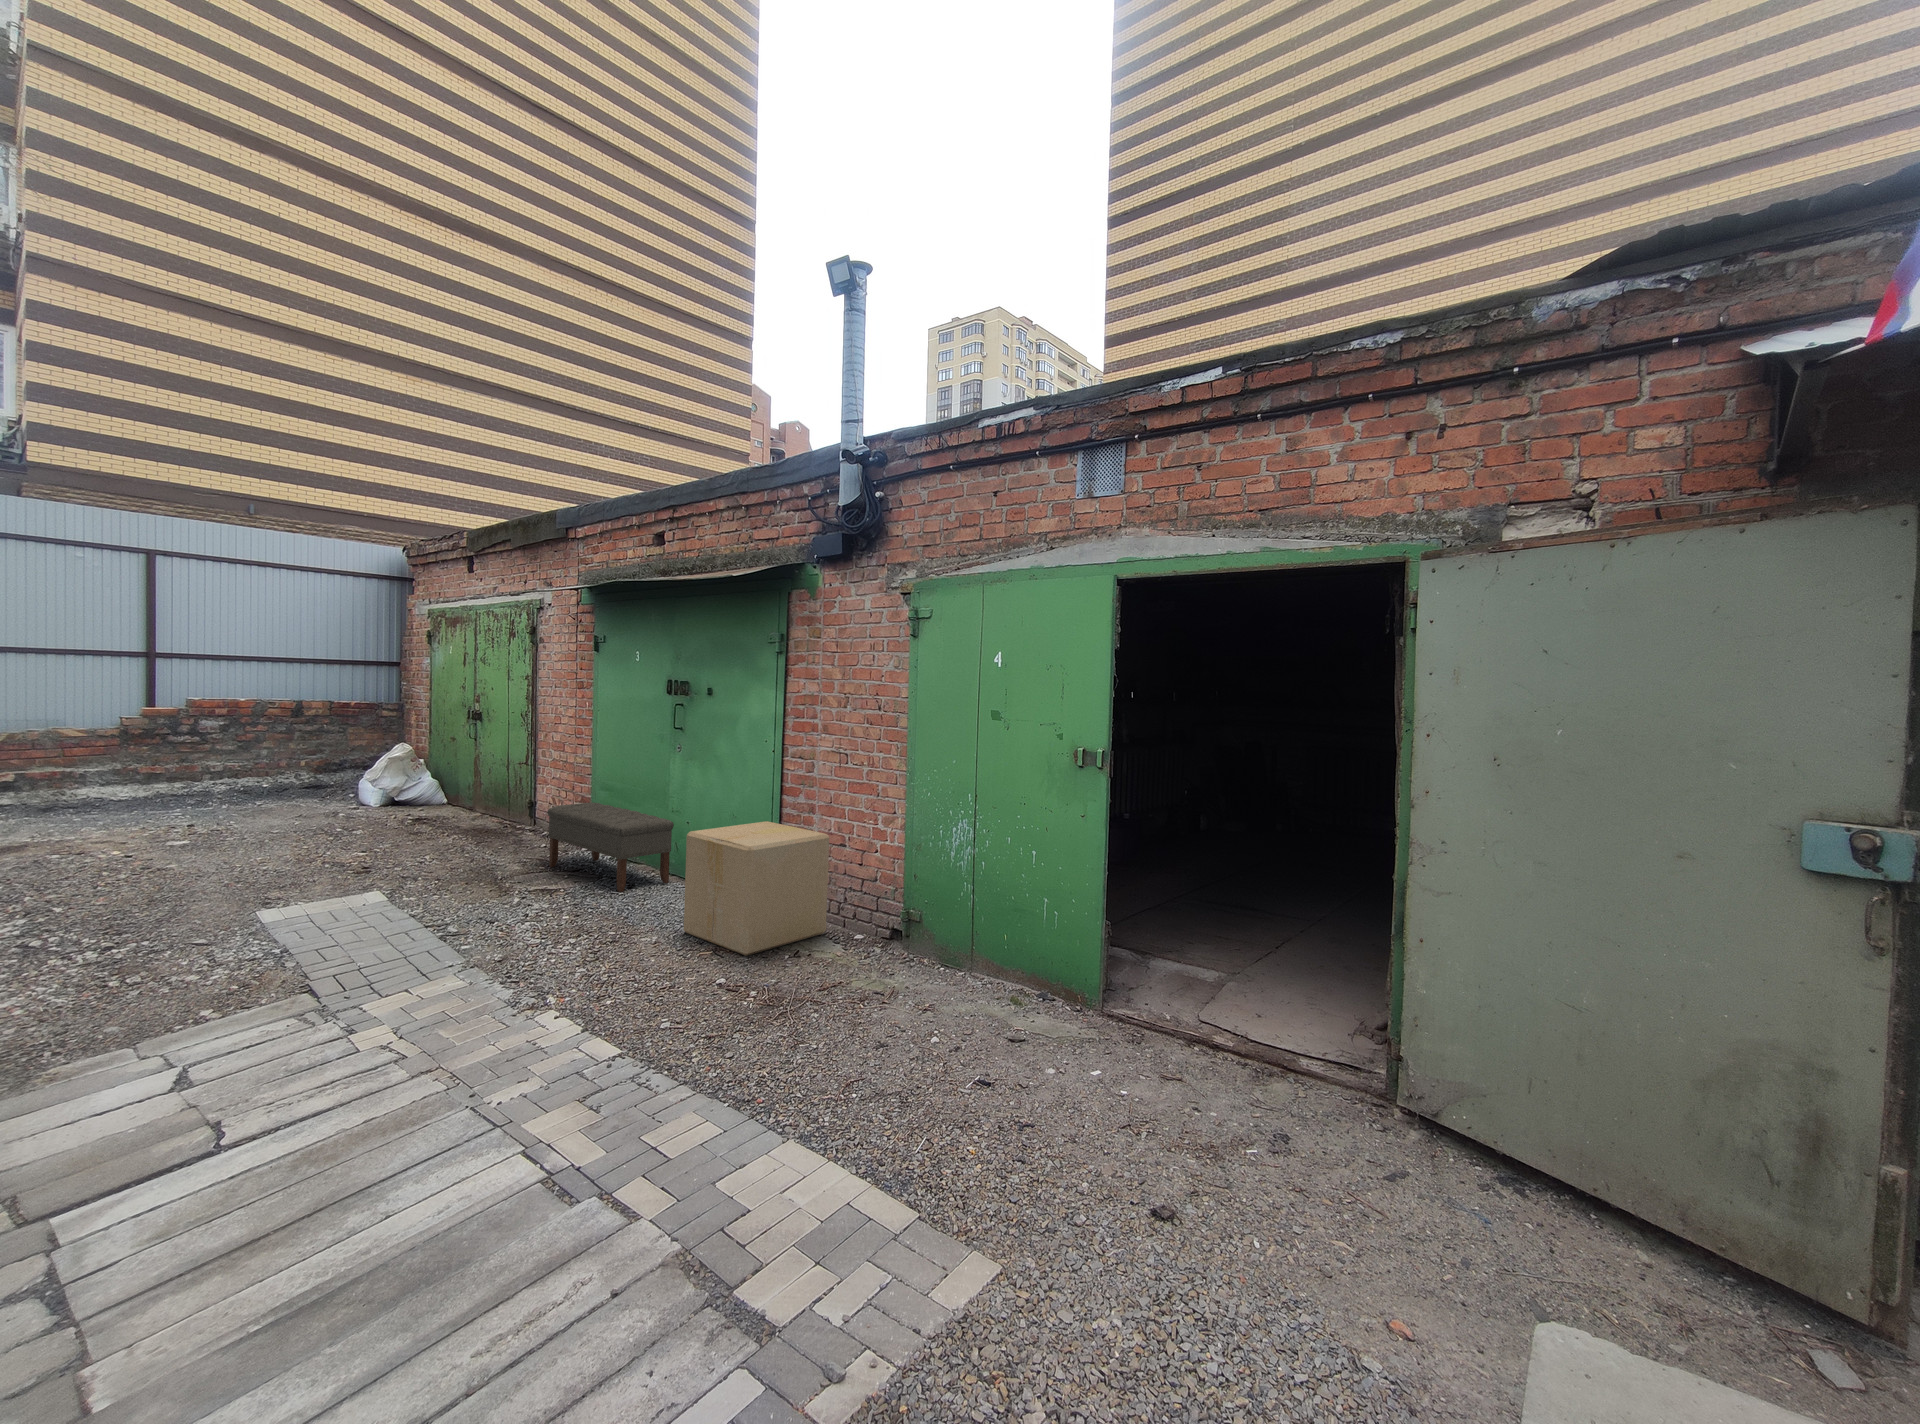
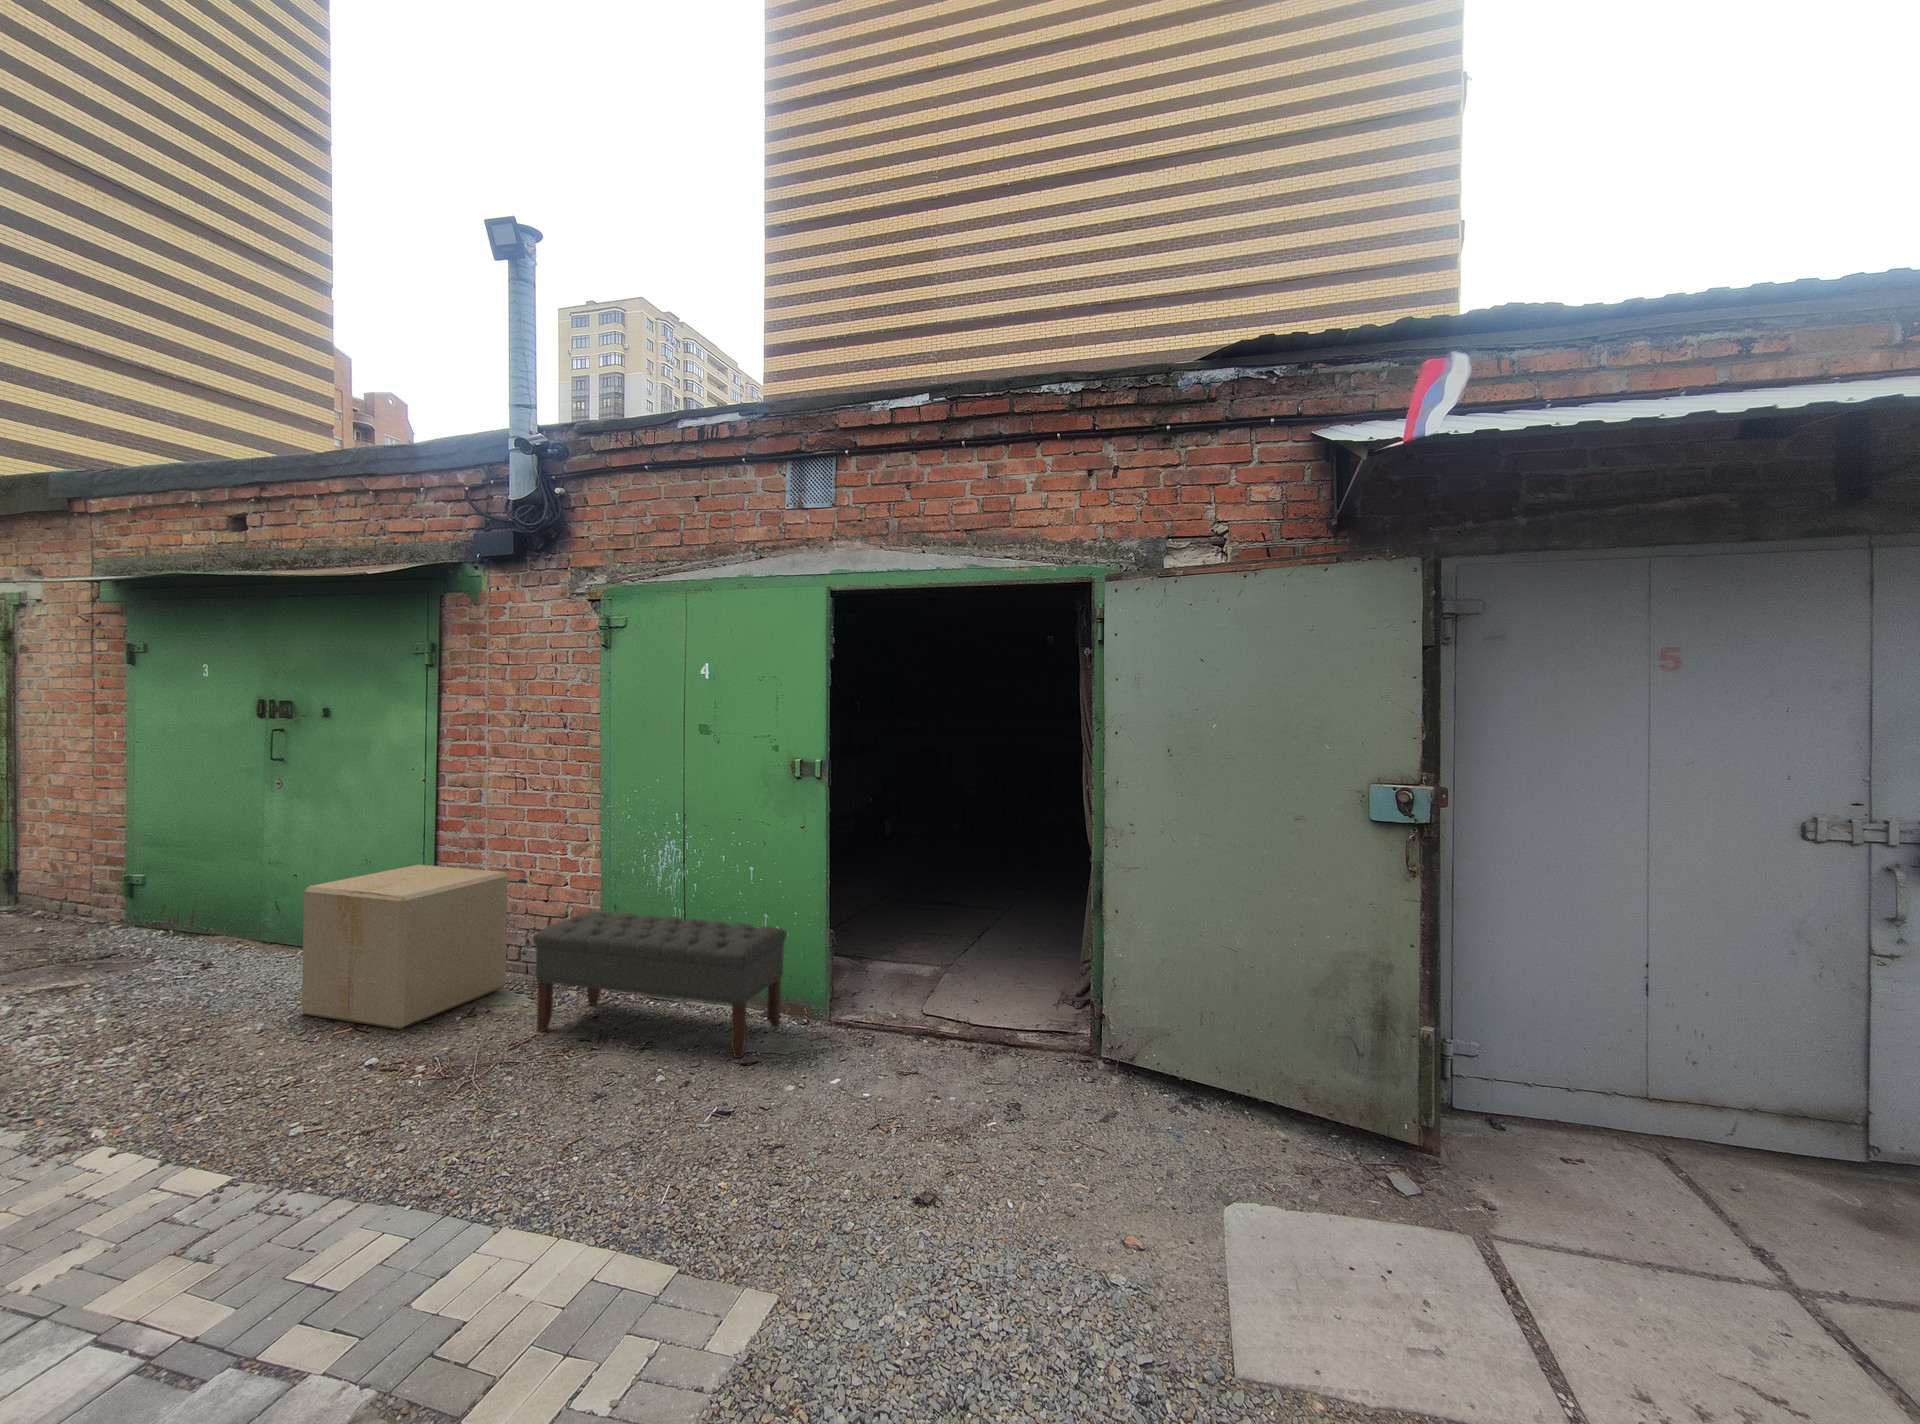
bench: present [547,803,674,892] -> present [533,911,786,1058]

